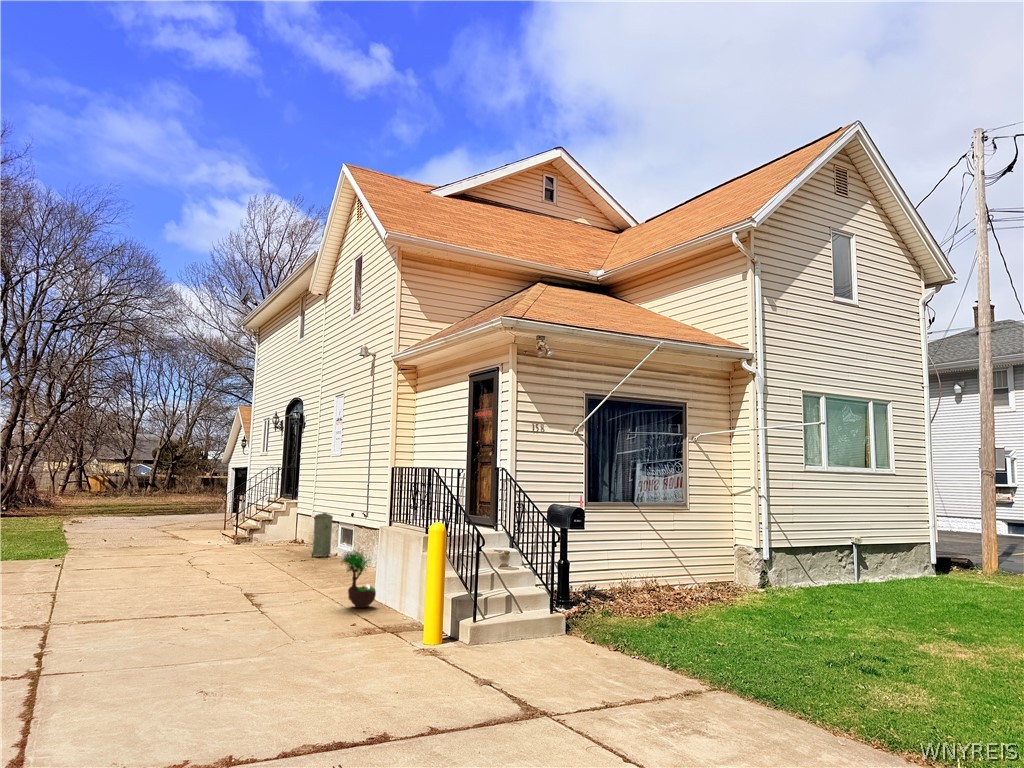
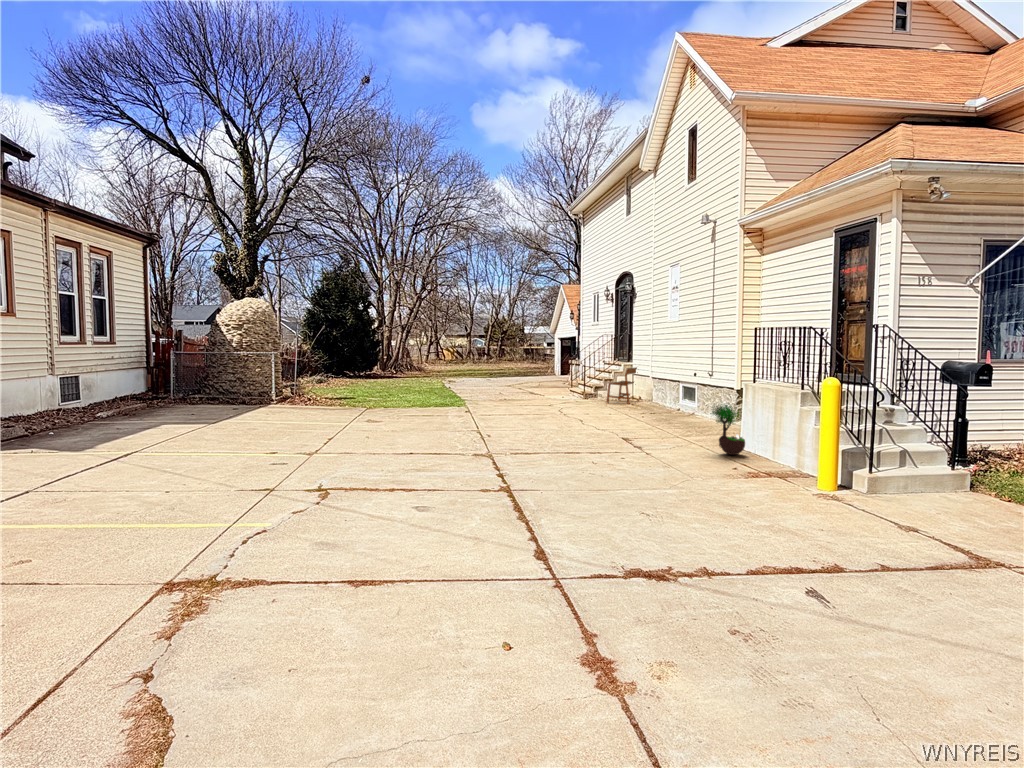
bench: none [263,505,306,548] -> present [607,367,639,404]
trash can: present [312,513,333,558] -> none [653,373,671,413]

